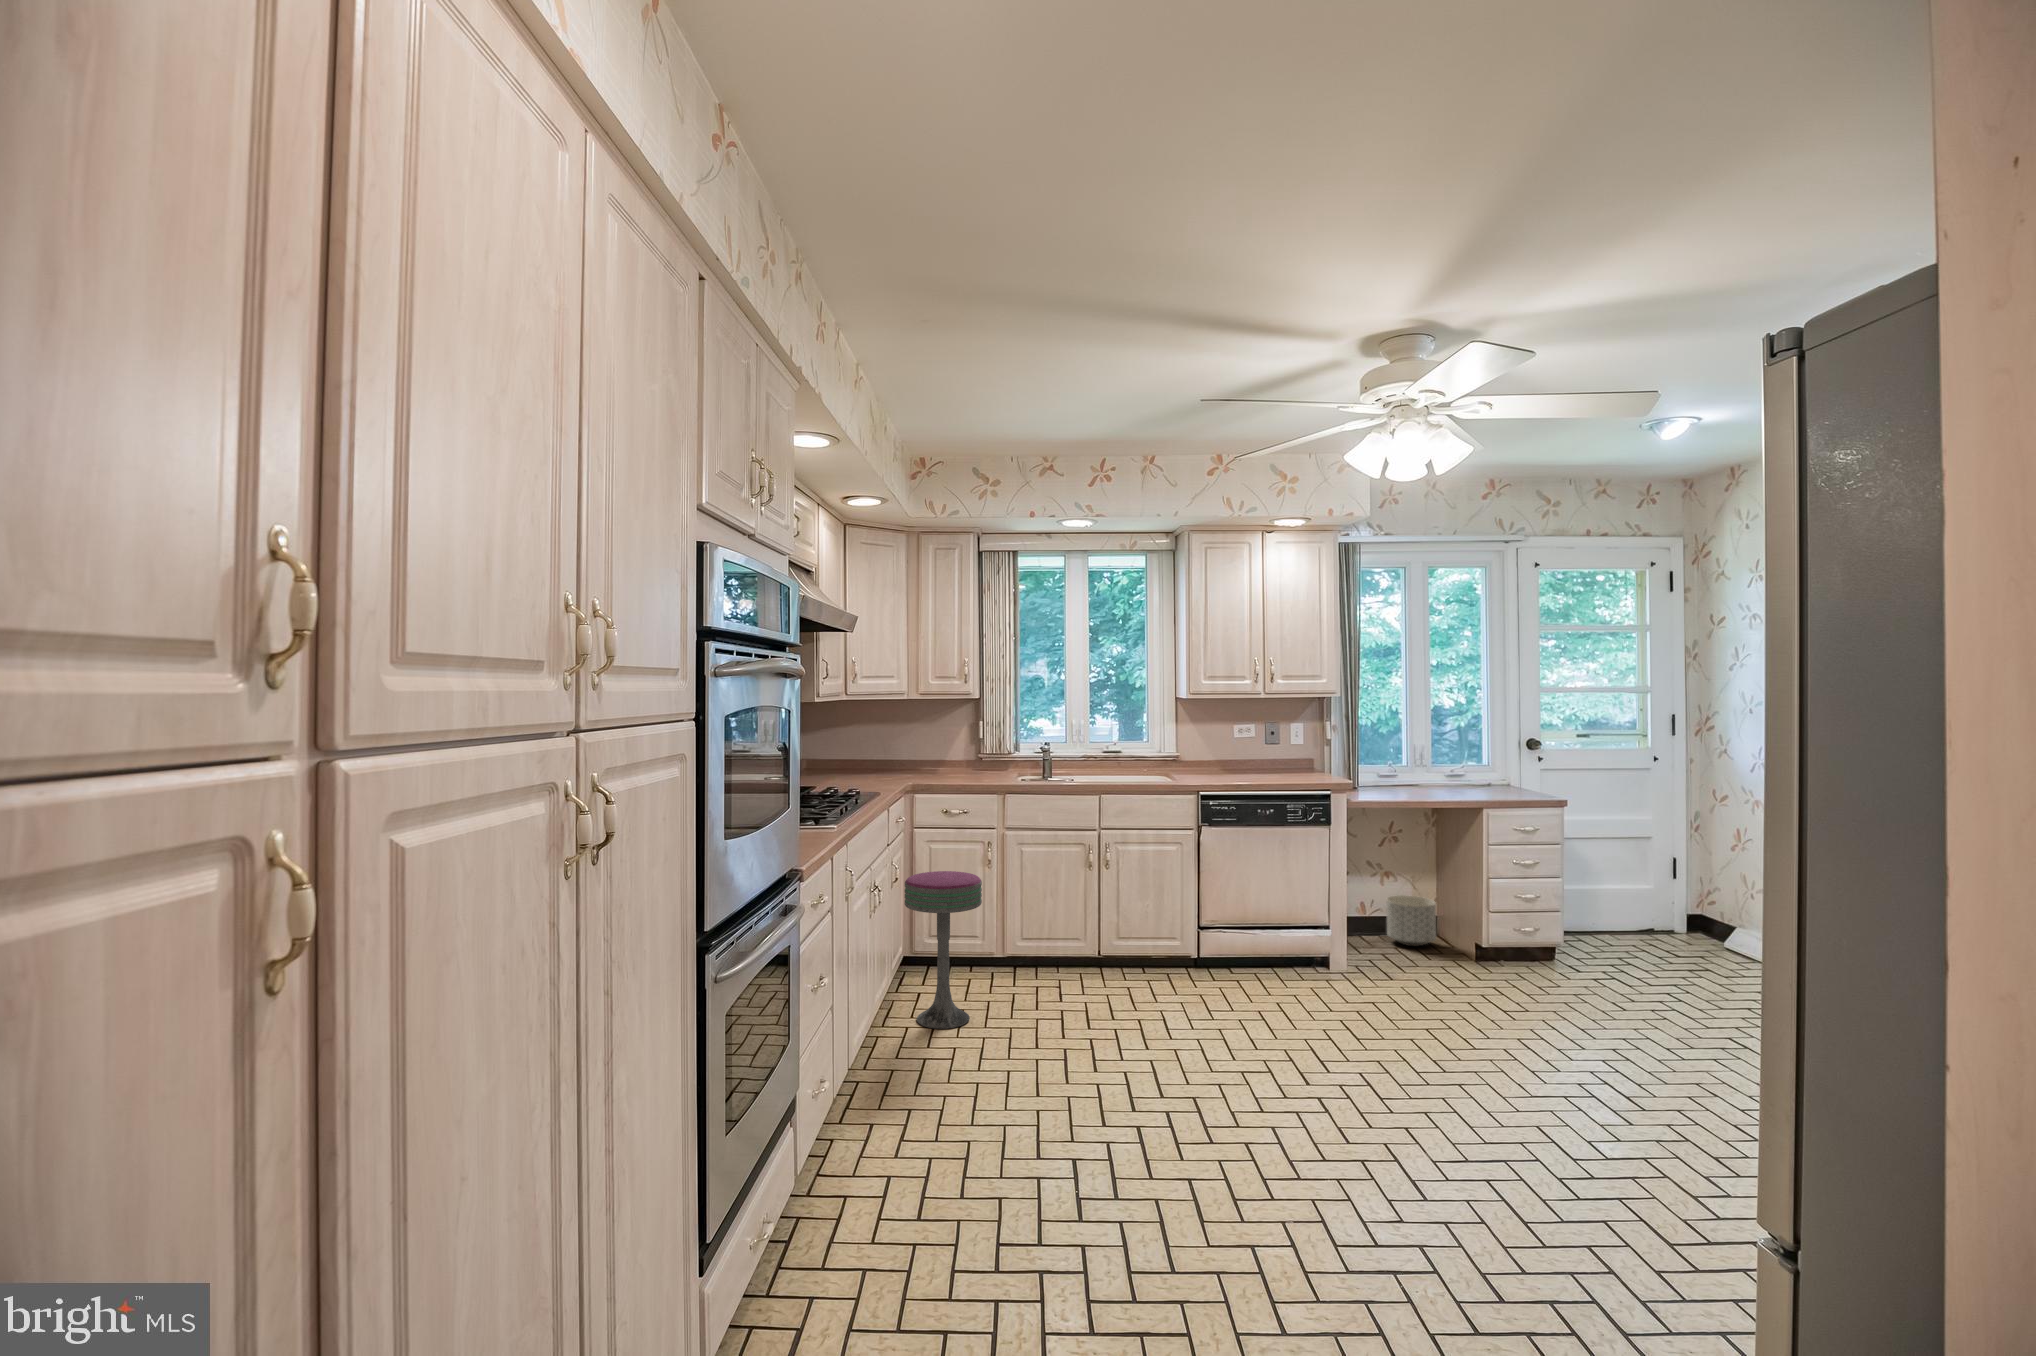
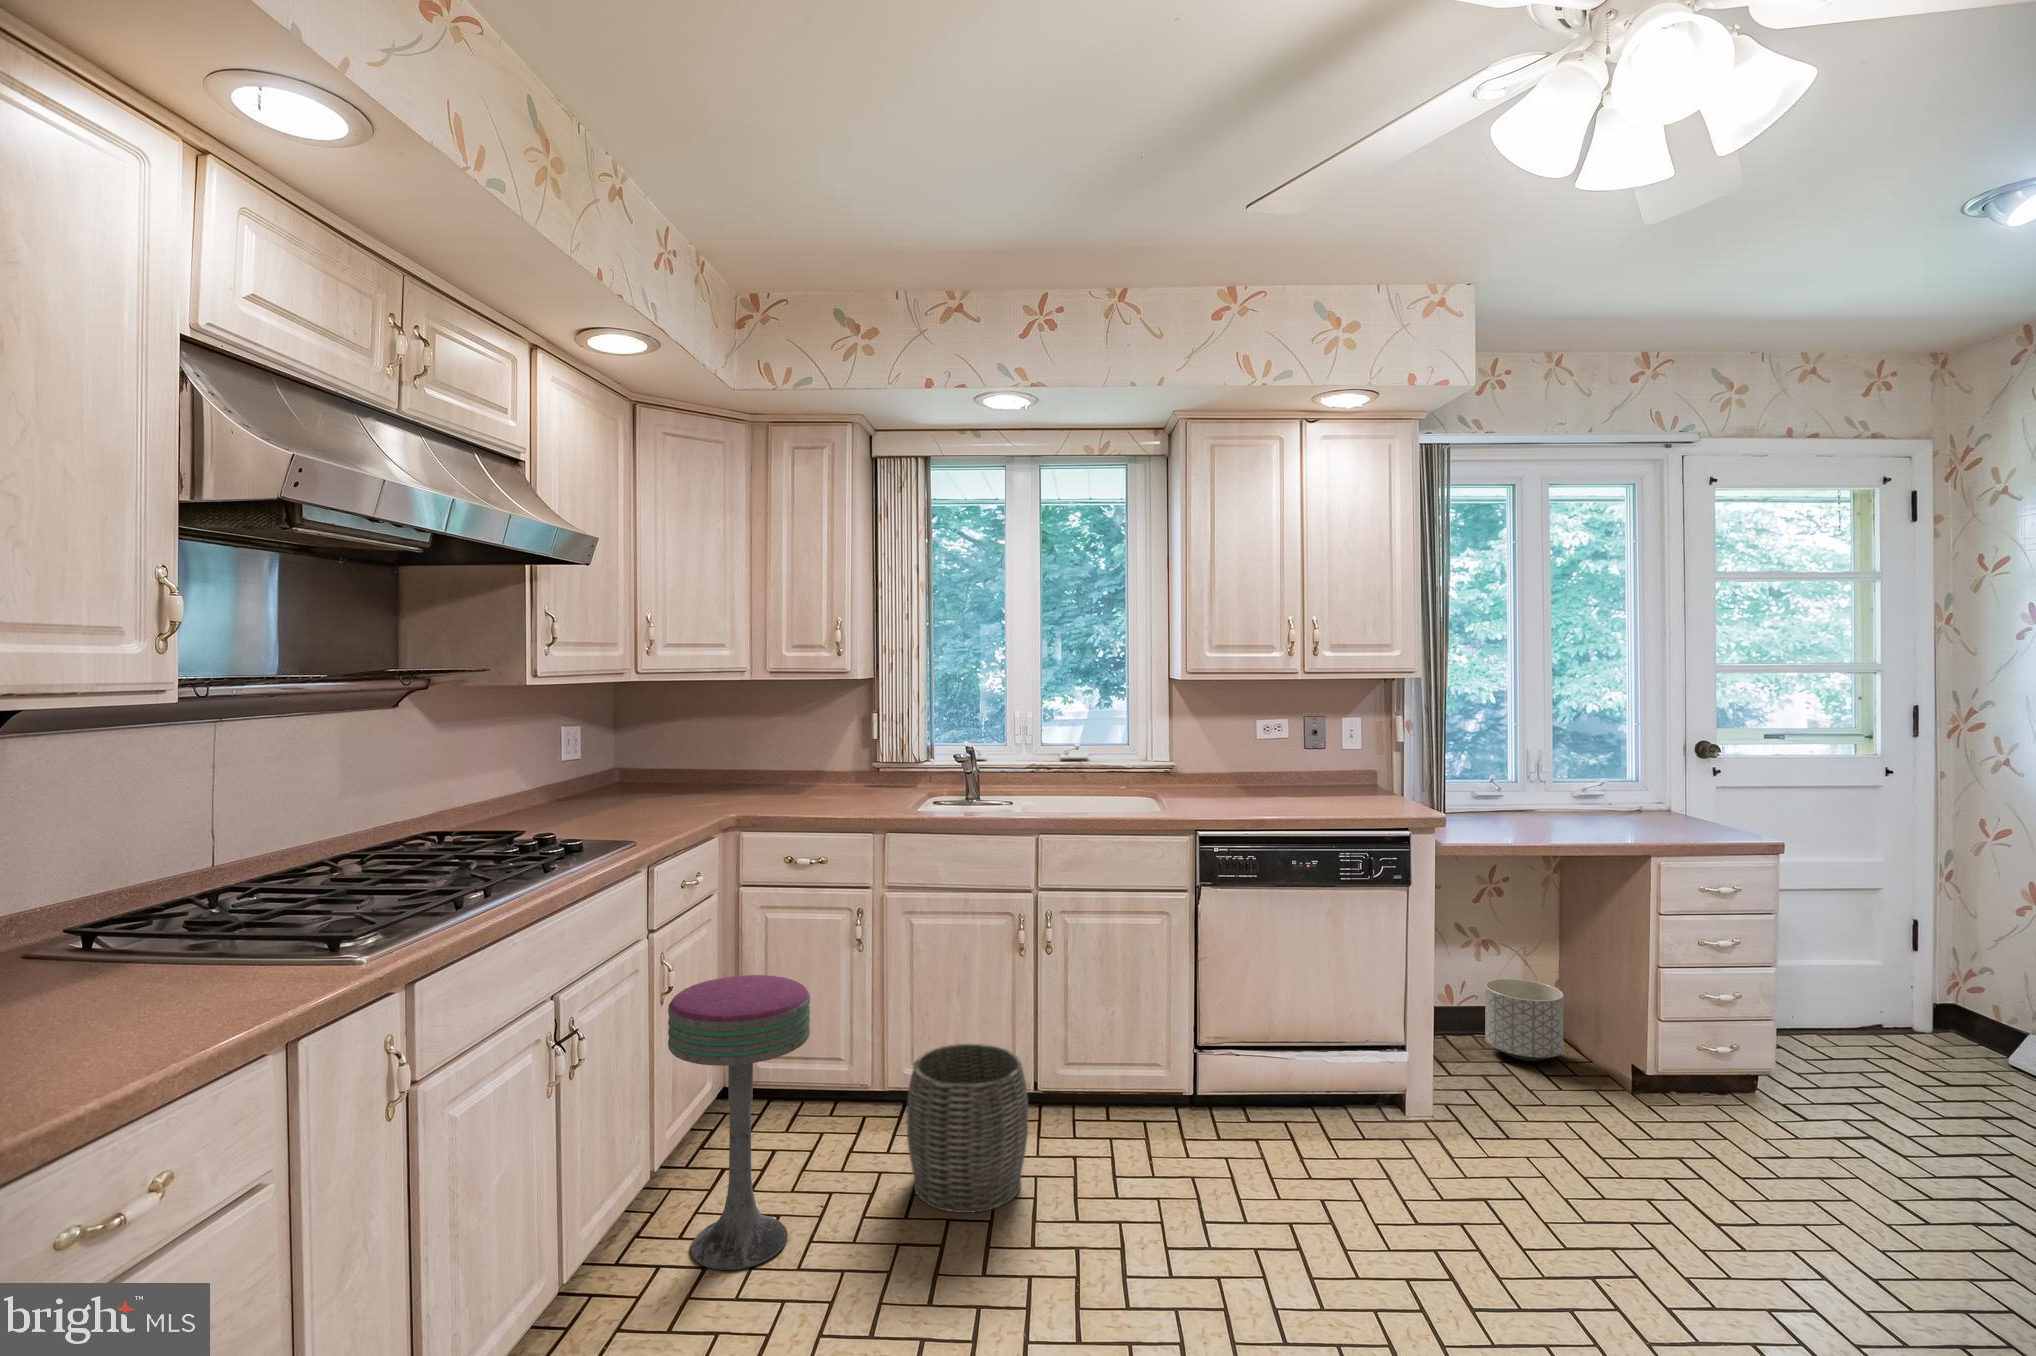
woven basket: none [1029,919,1101,1009] -> present [907,1044,1028,1213]

